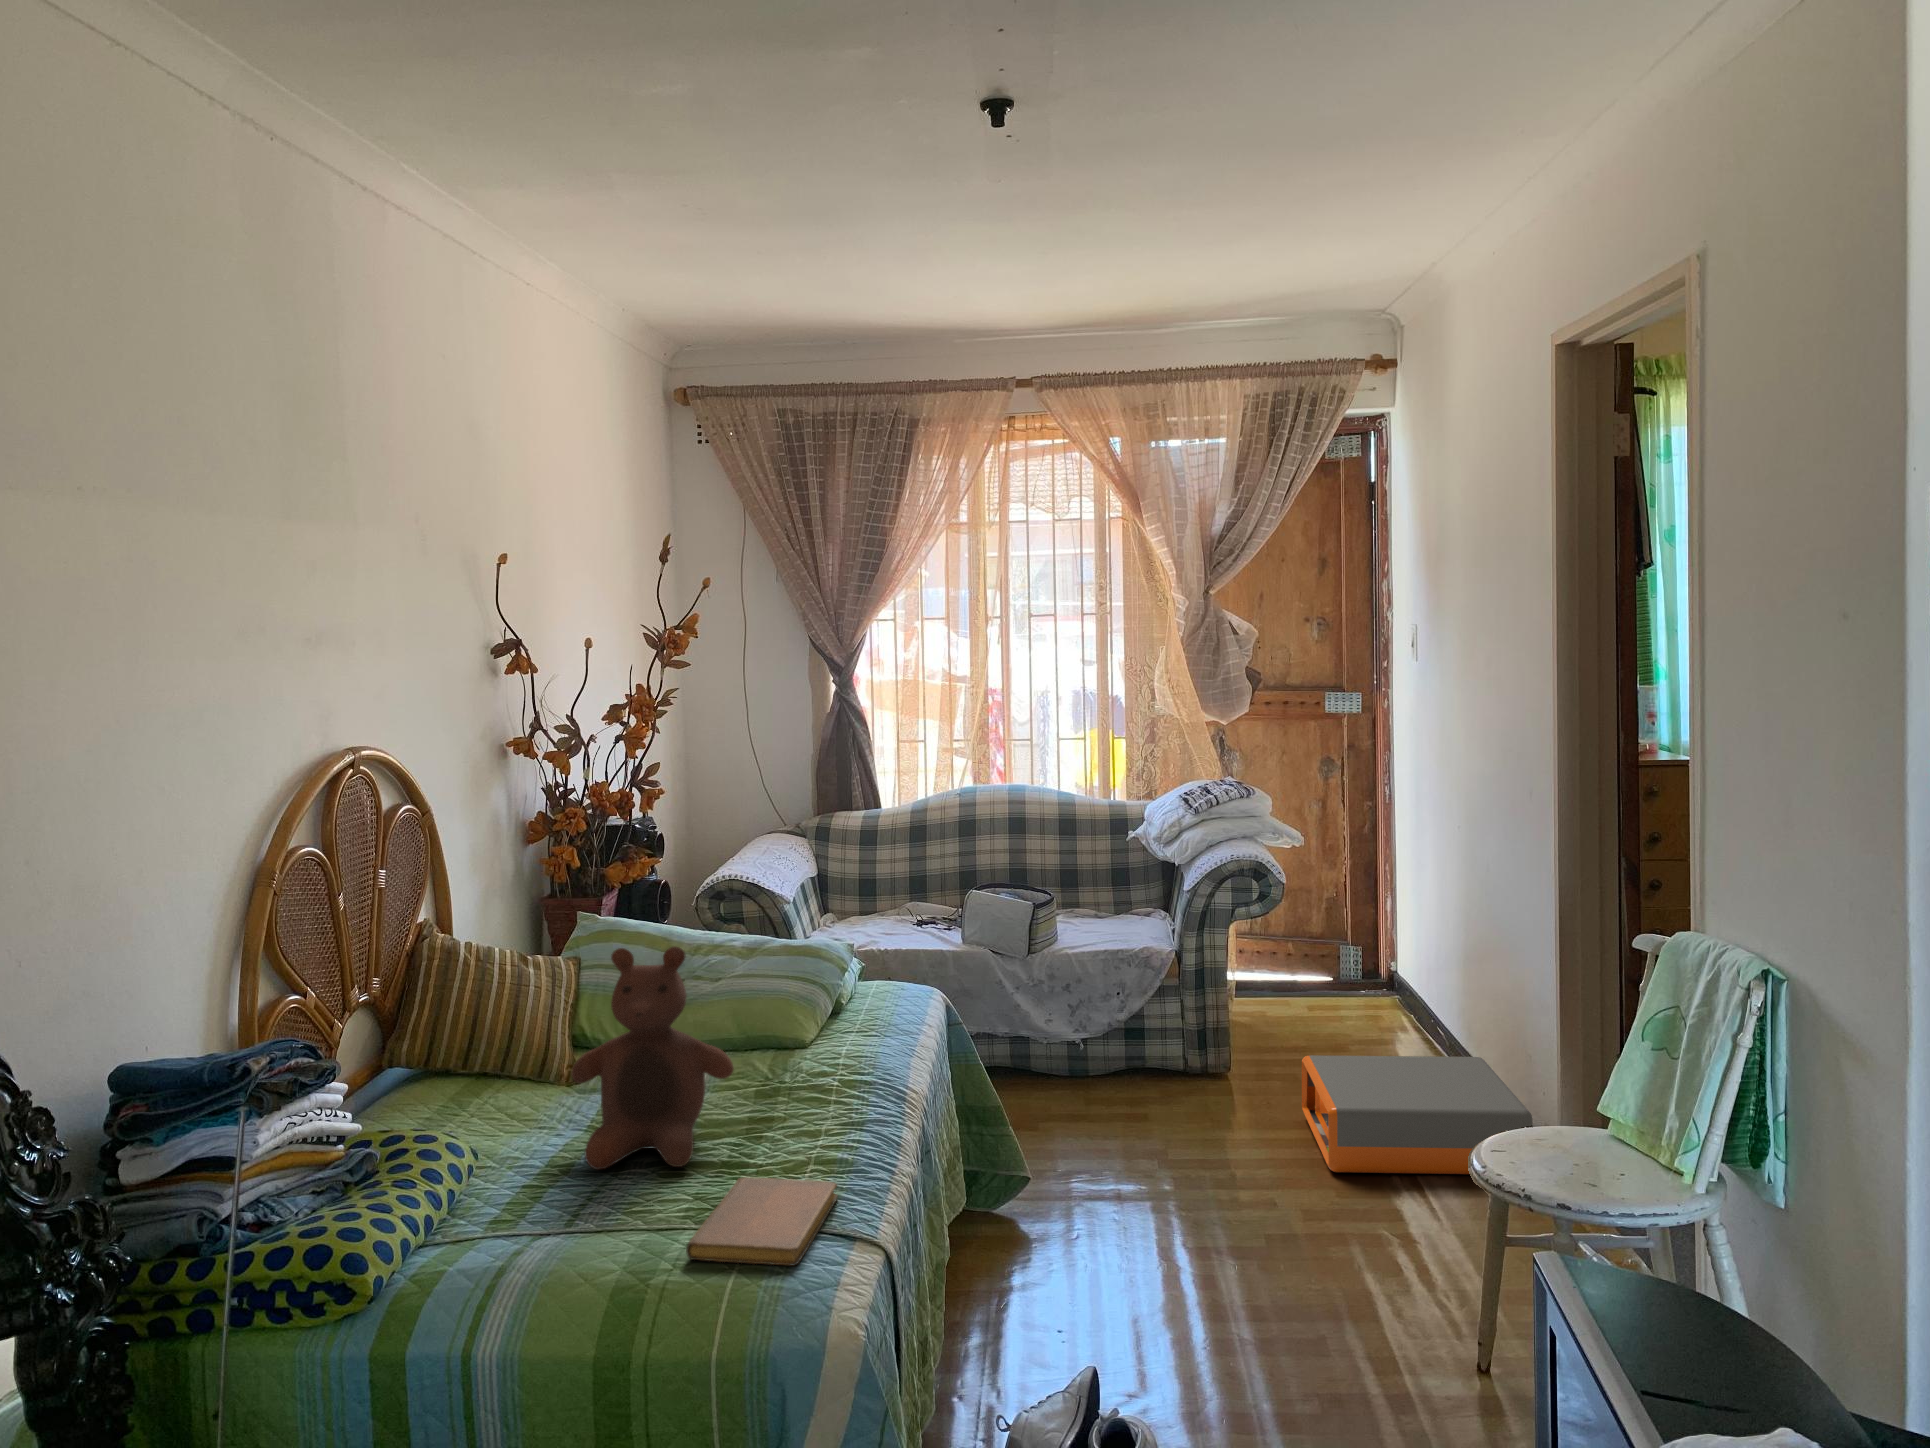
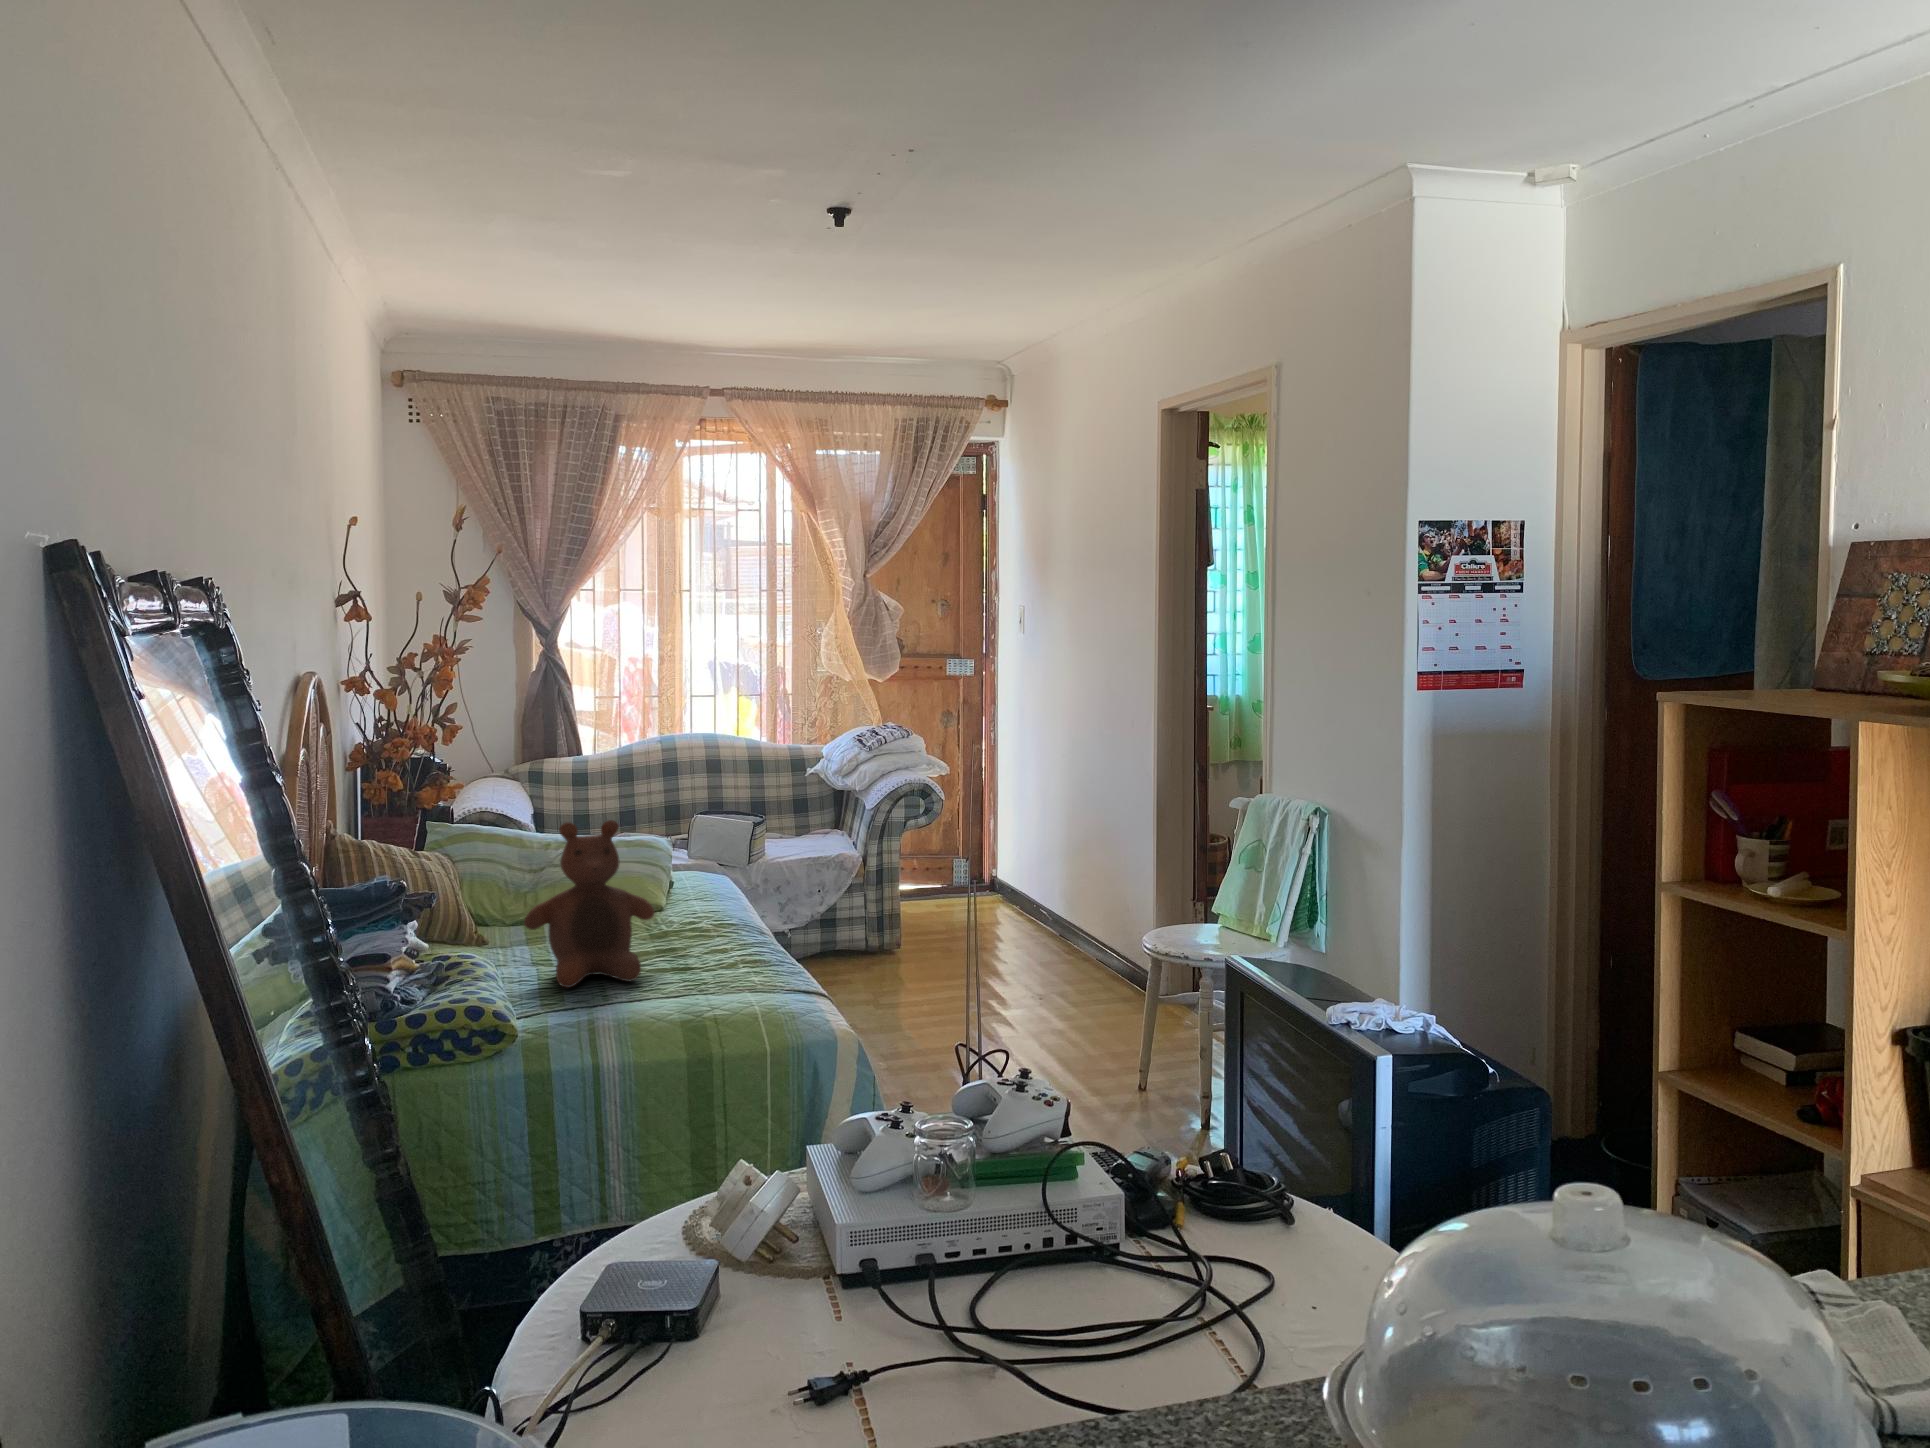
storage box: present [1302,1055,1533,1174] -> none [967,919,1136,1001]
notebook: present [686,1177,838,1266] -> none [694,974,779,1020]

